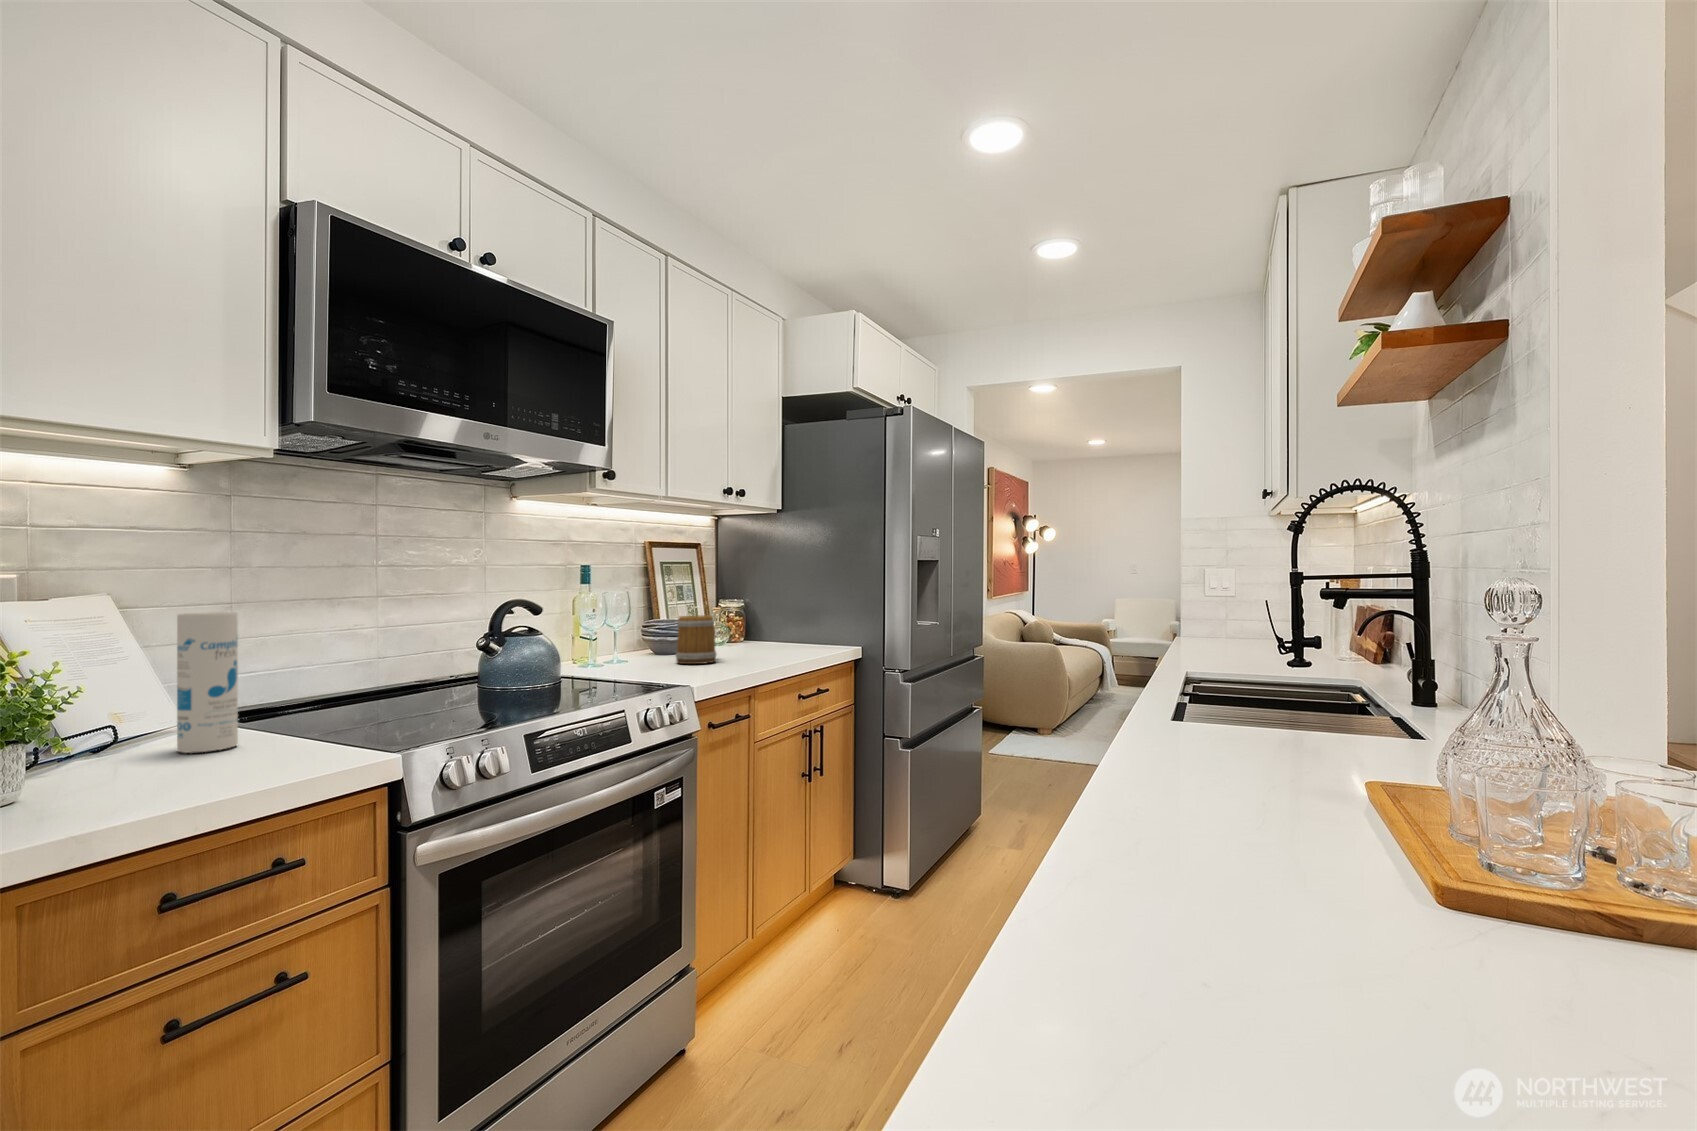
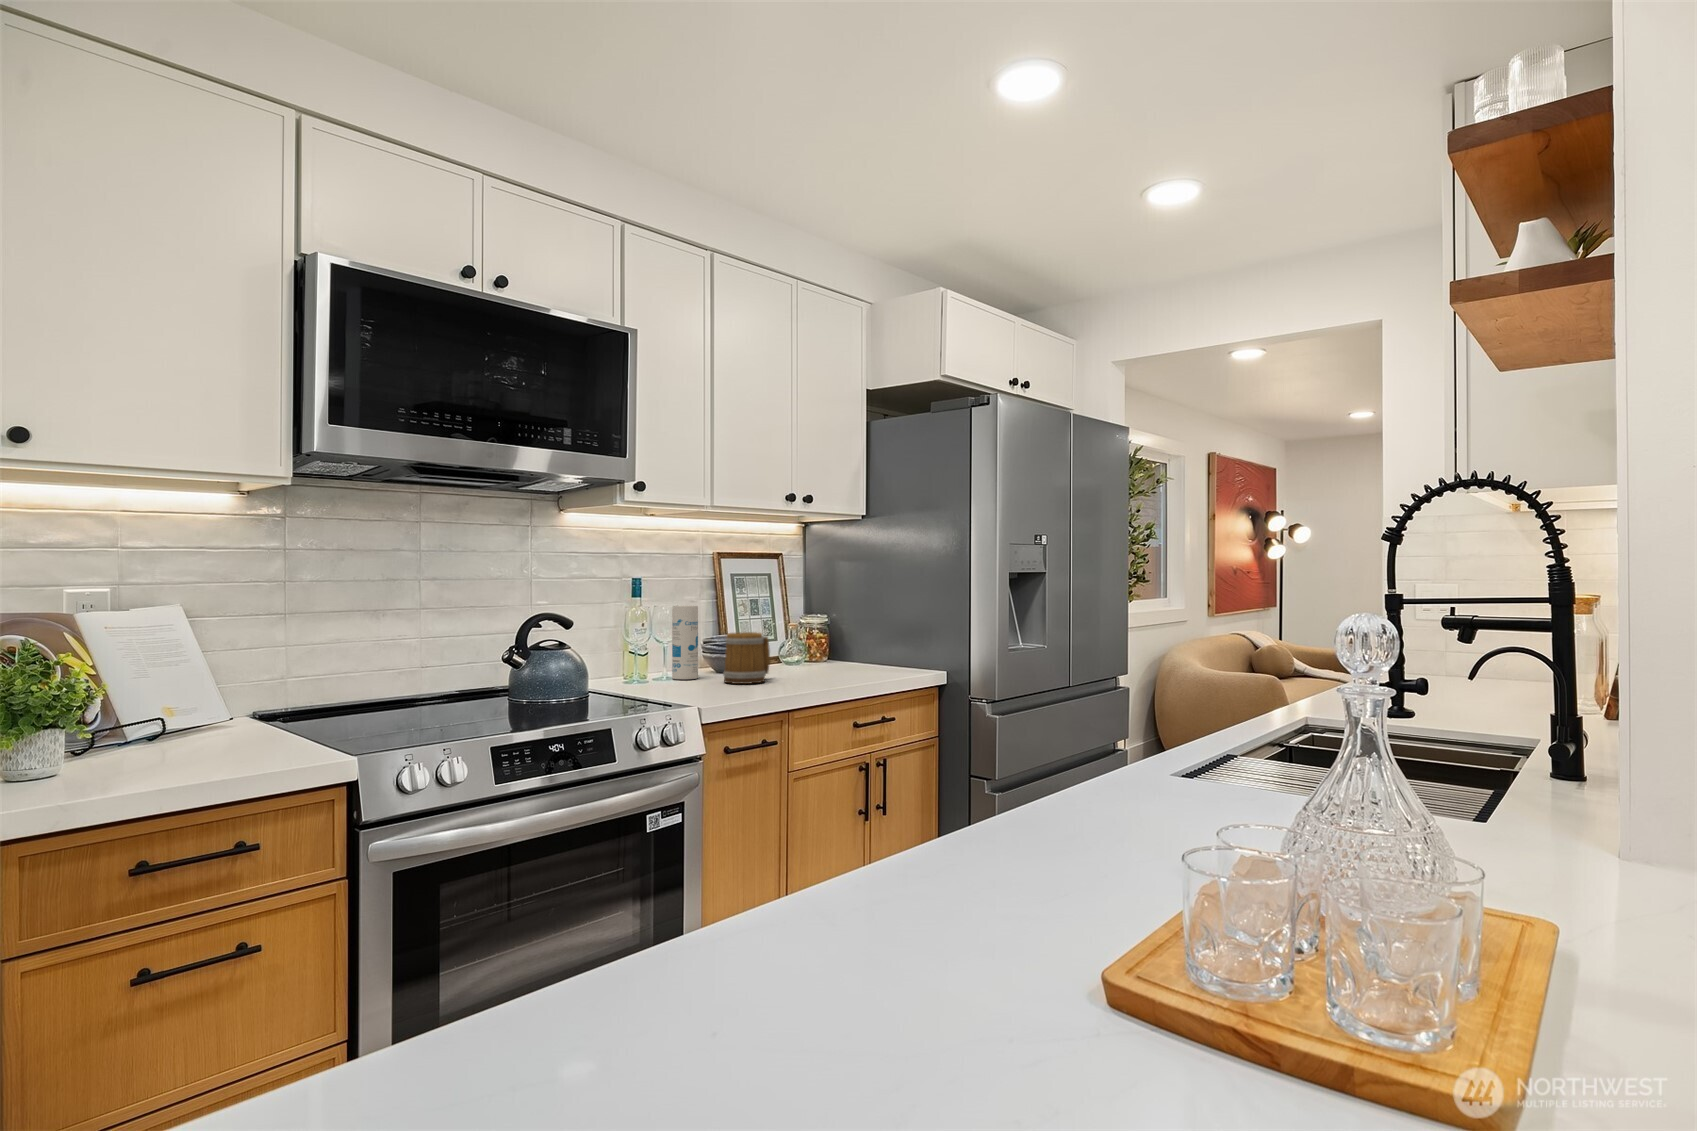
canister: present [177,612,238,753] -> present [672,606,698,679]

